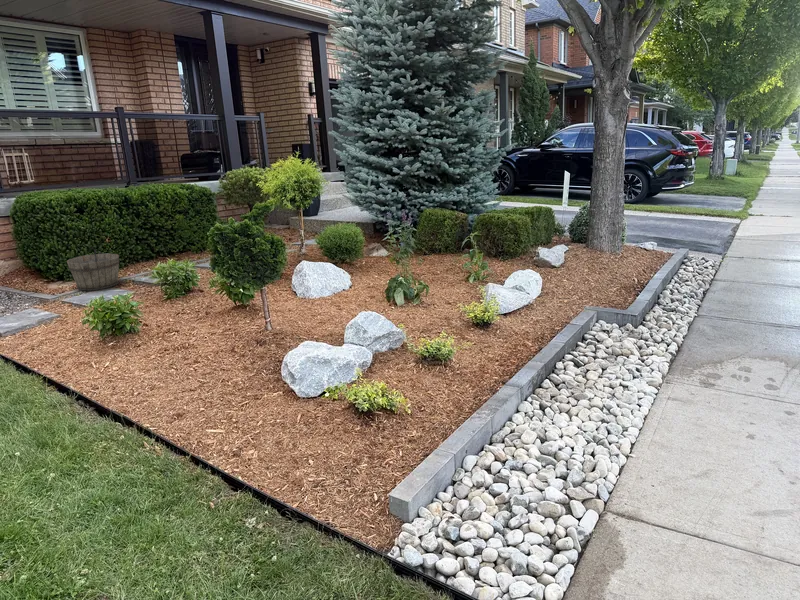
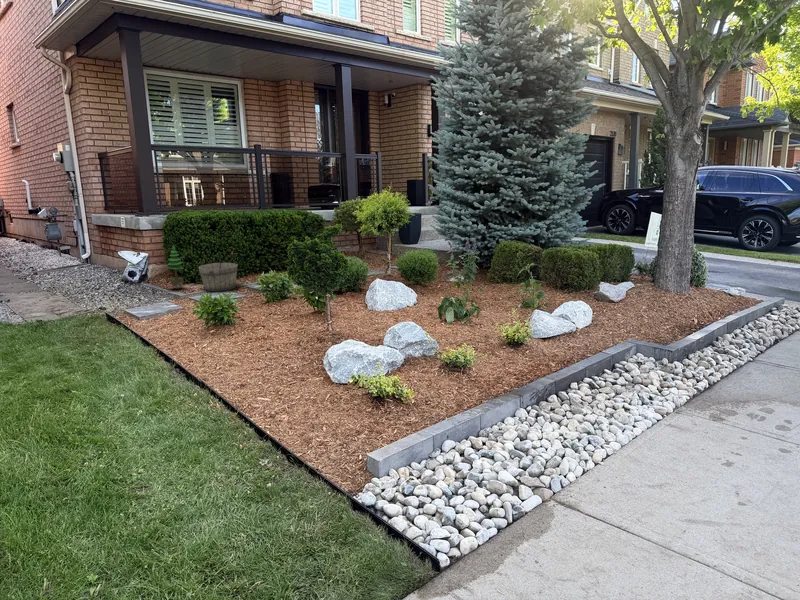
potted tree: none [23,235,47,291] -> present [168,245,184,289]

